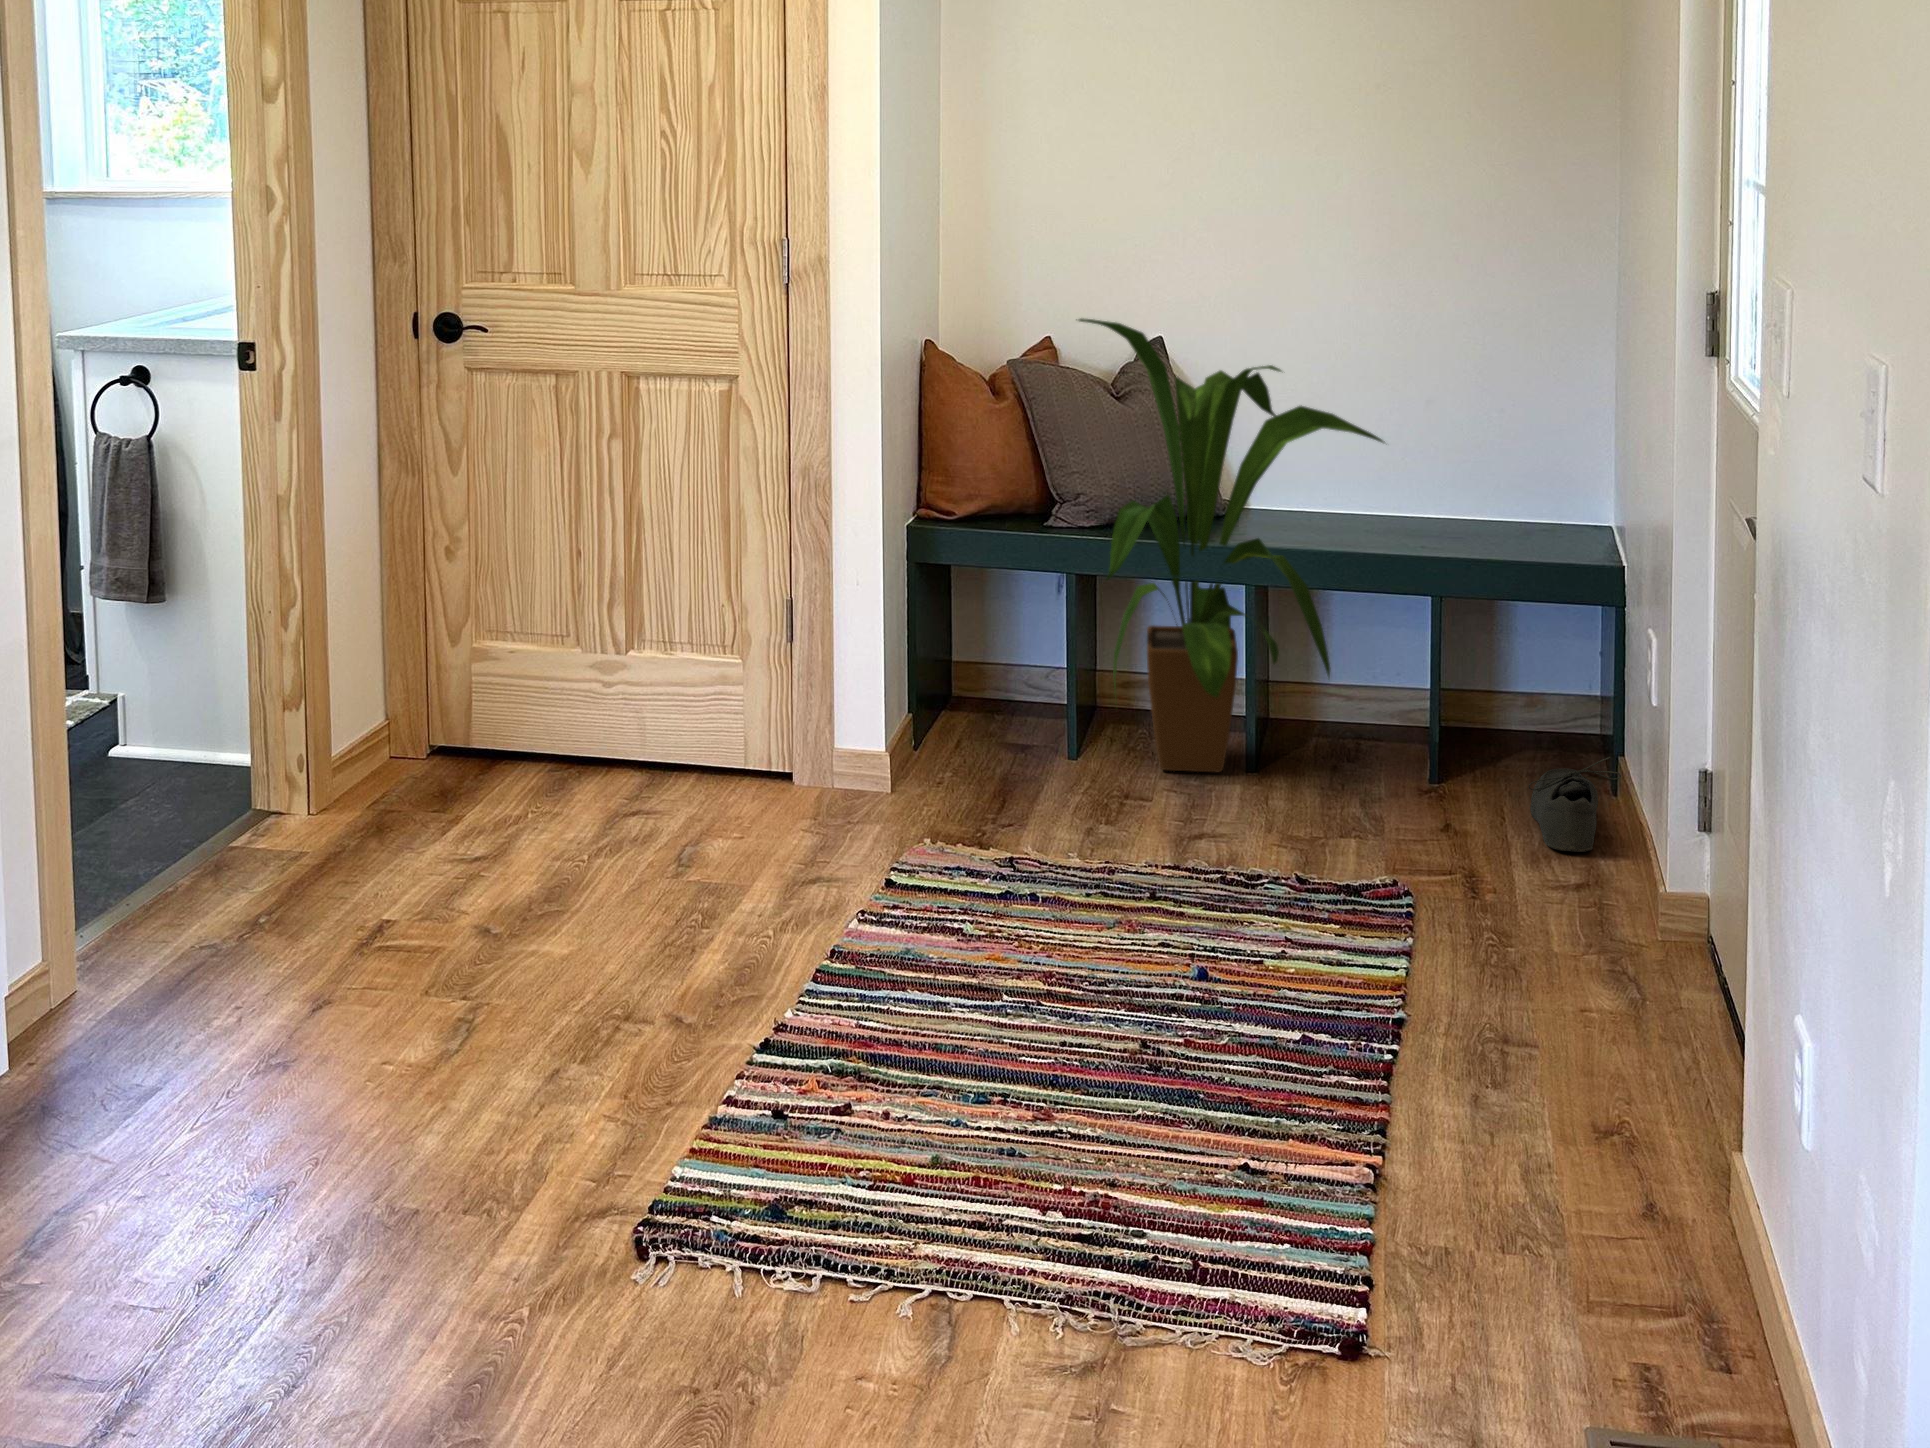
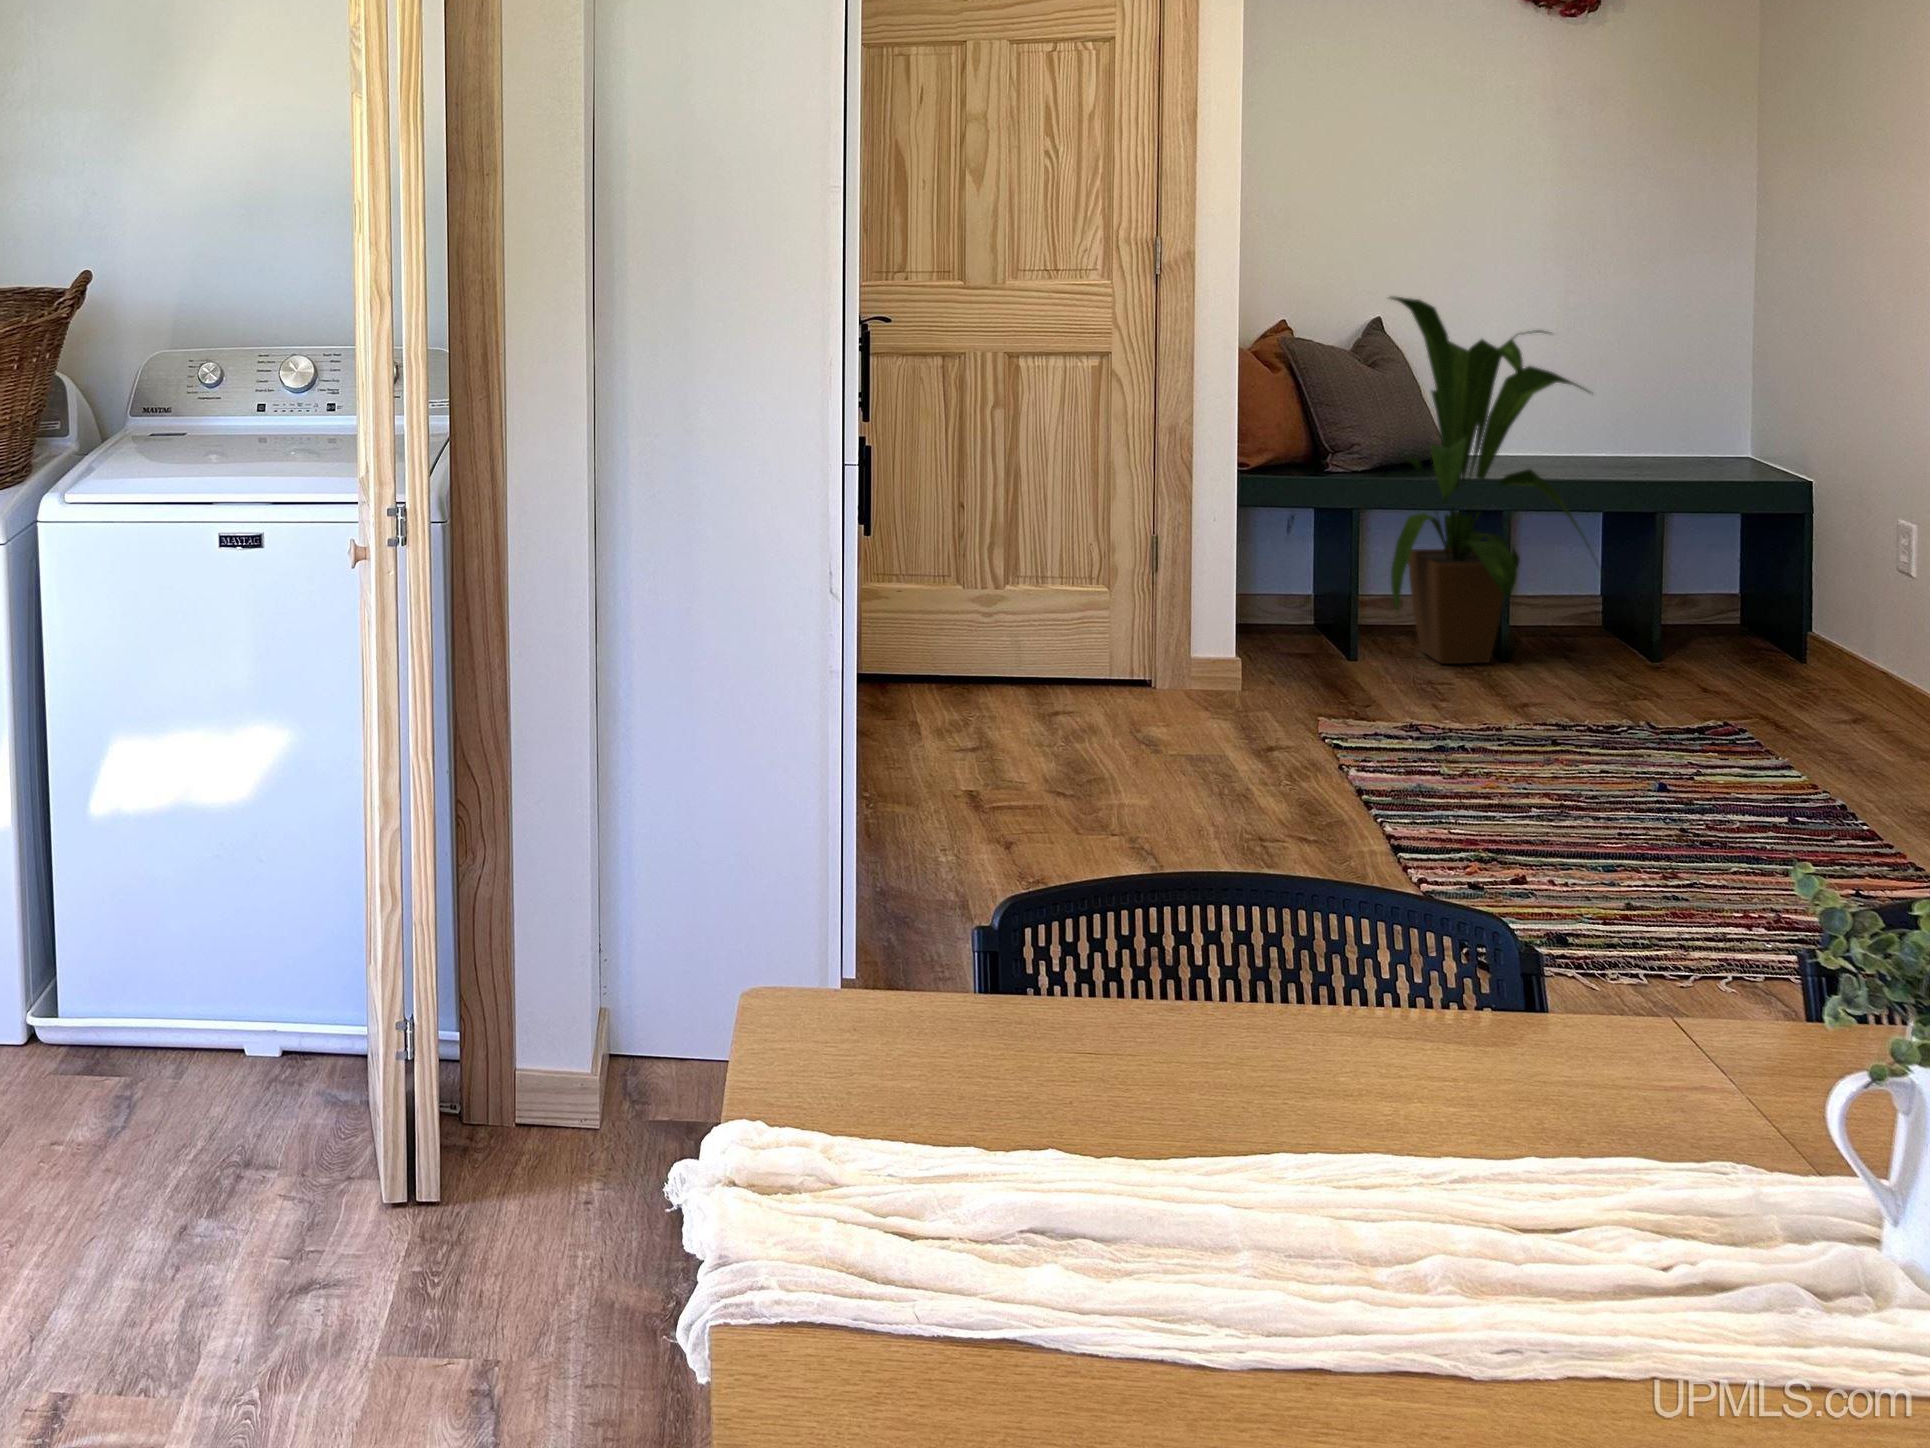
shoe: present [1529,757,1621,852] -> none [1751,624,1843,697]

